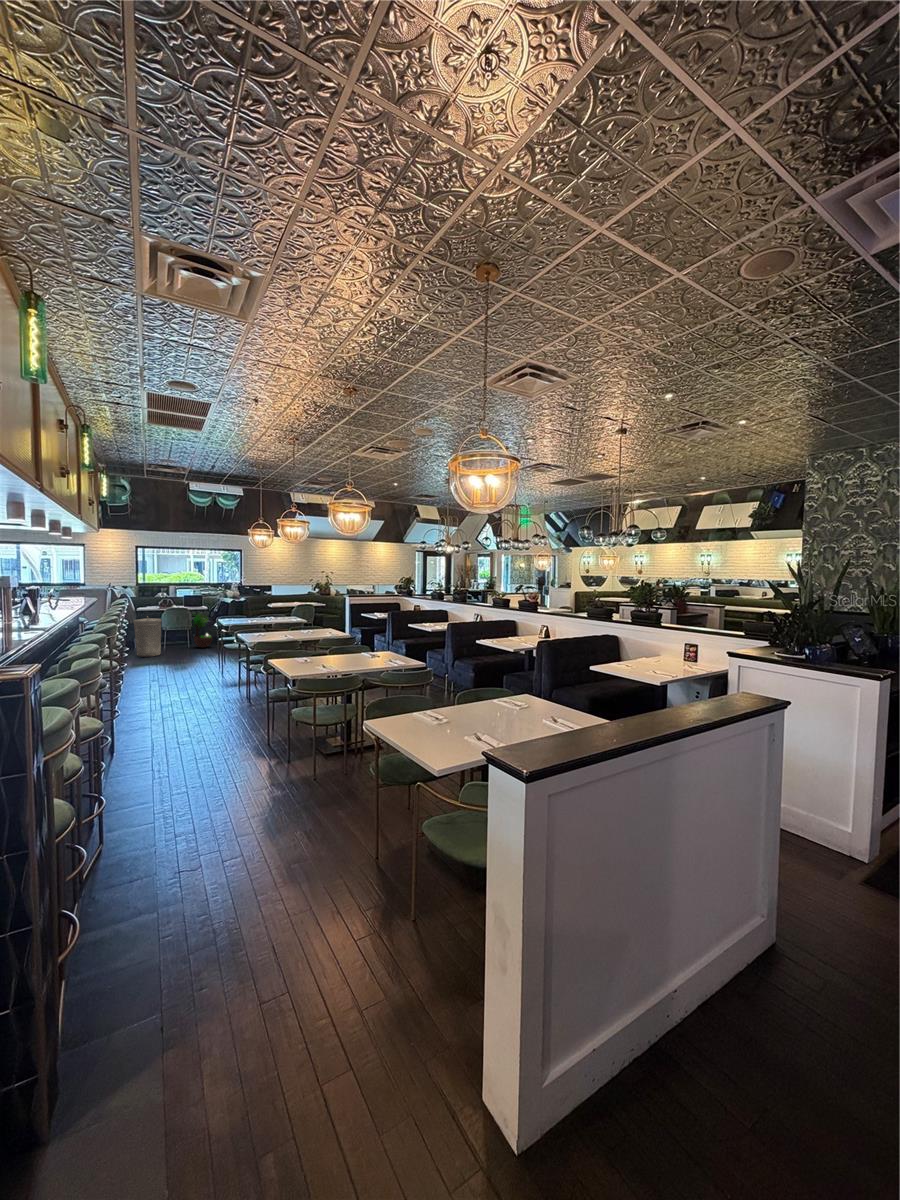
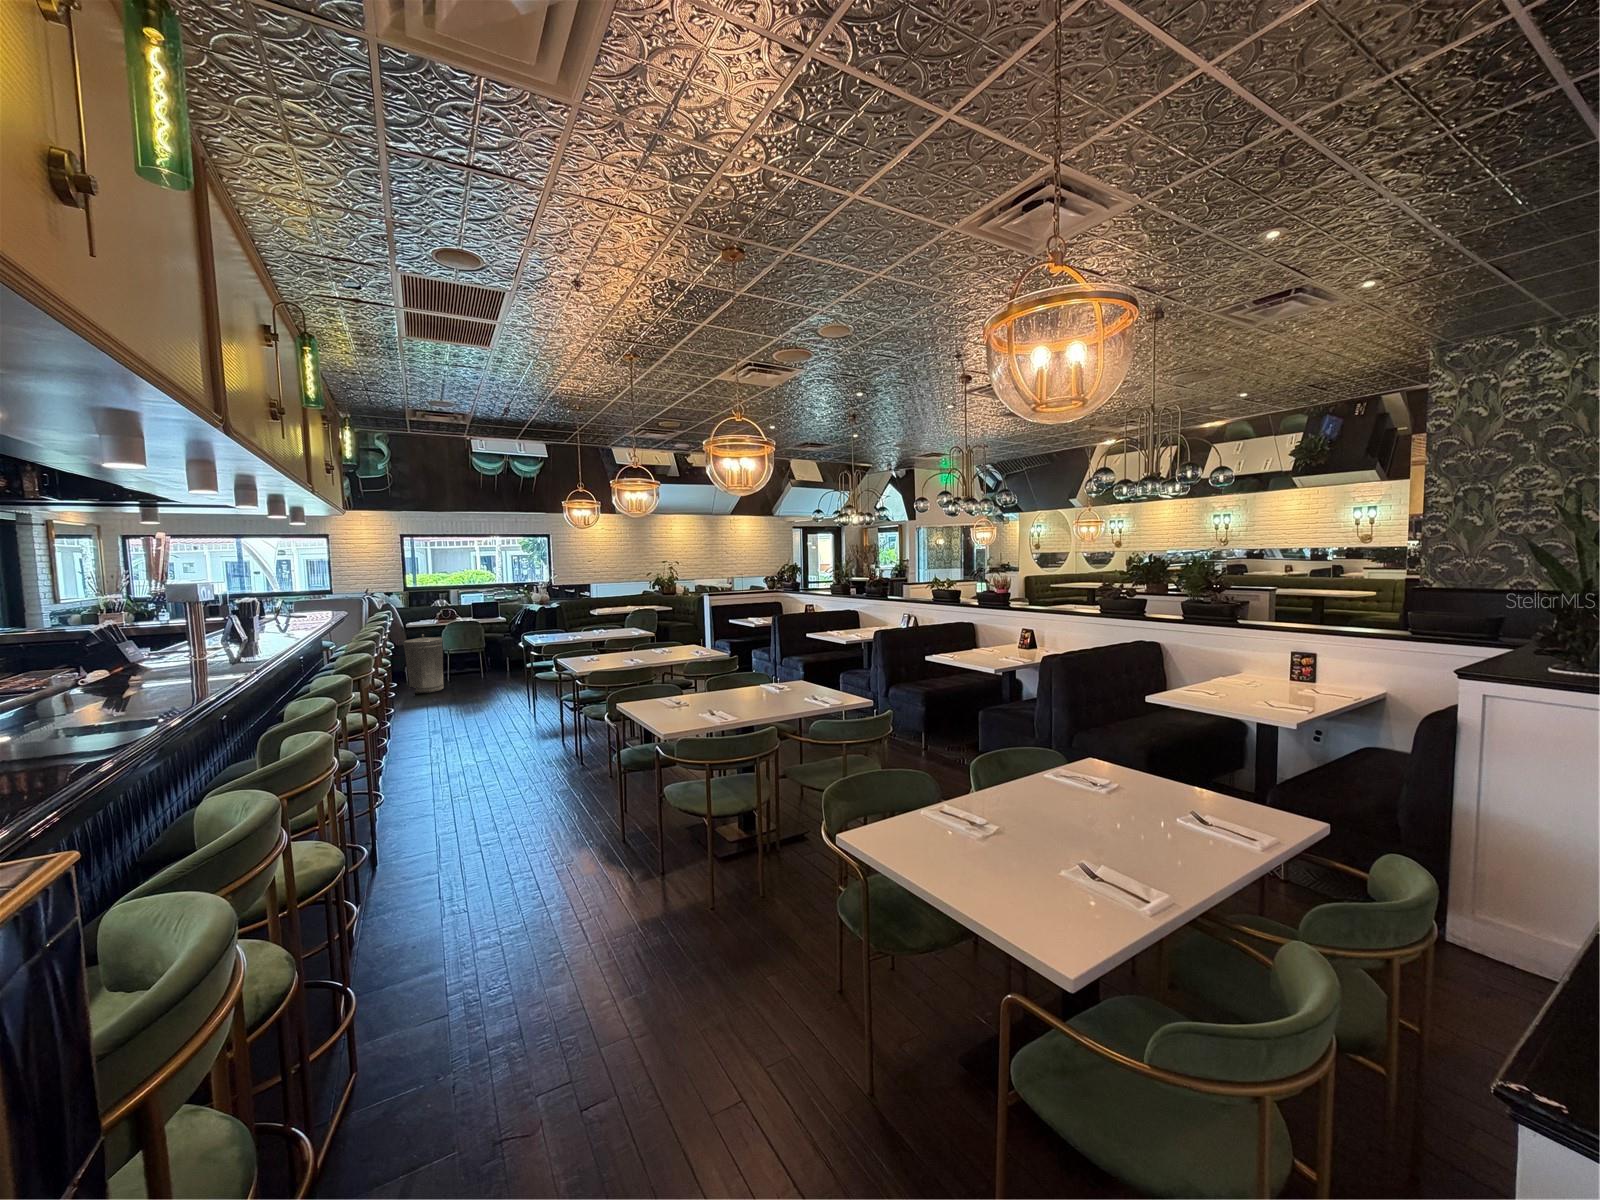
potted tree: present [191,614,213,647] -> none [479,622,516,676]

